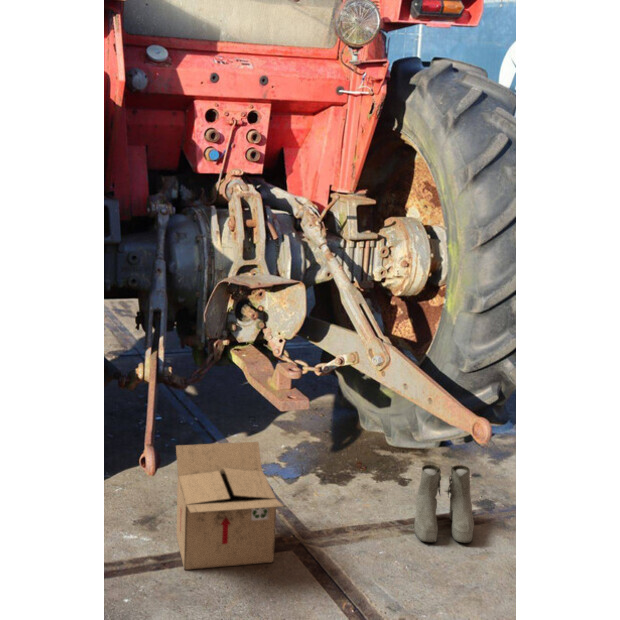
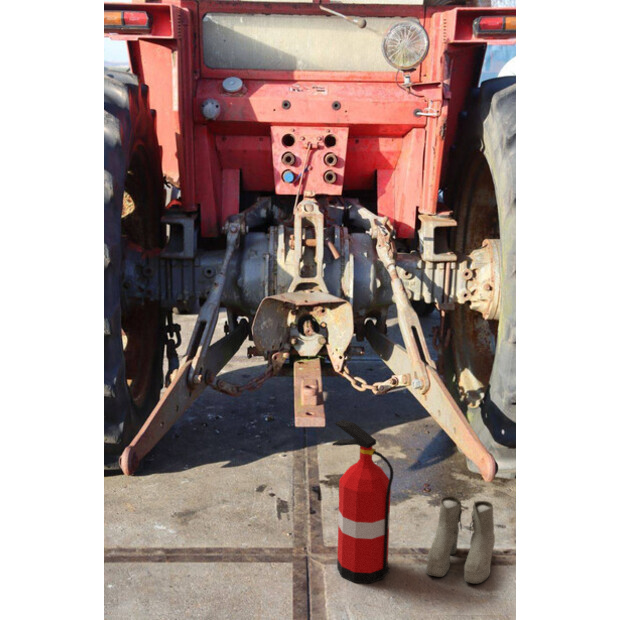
fire extinguisher: none [332,399,402,560] -> present [333,420,393,583]
cardboard box: present [176,442,283,570] -> none [174,447,282,569]

